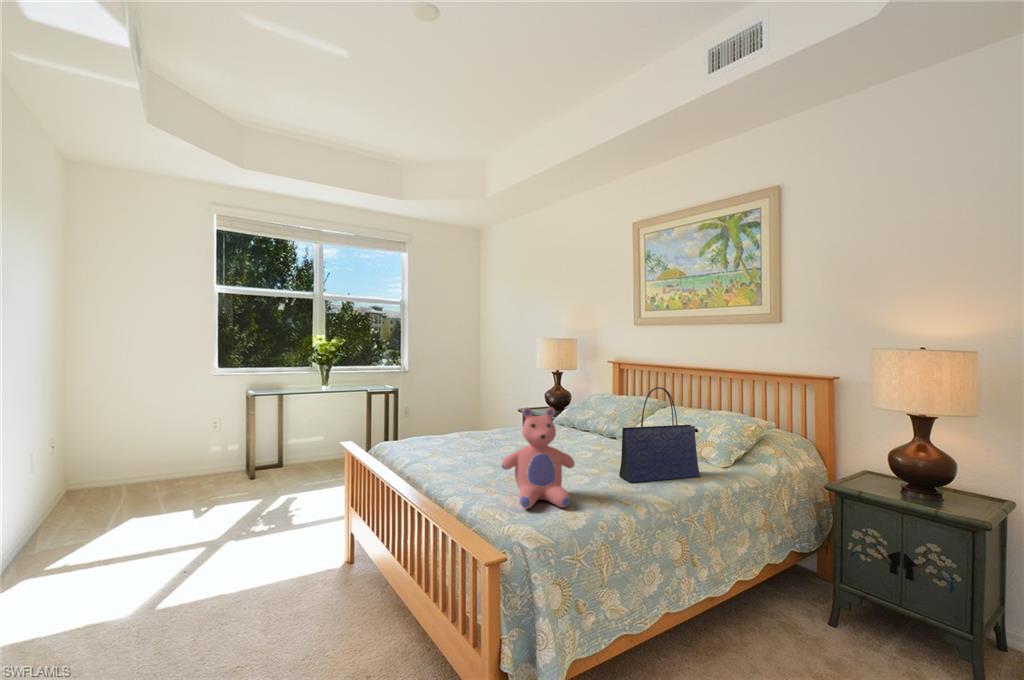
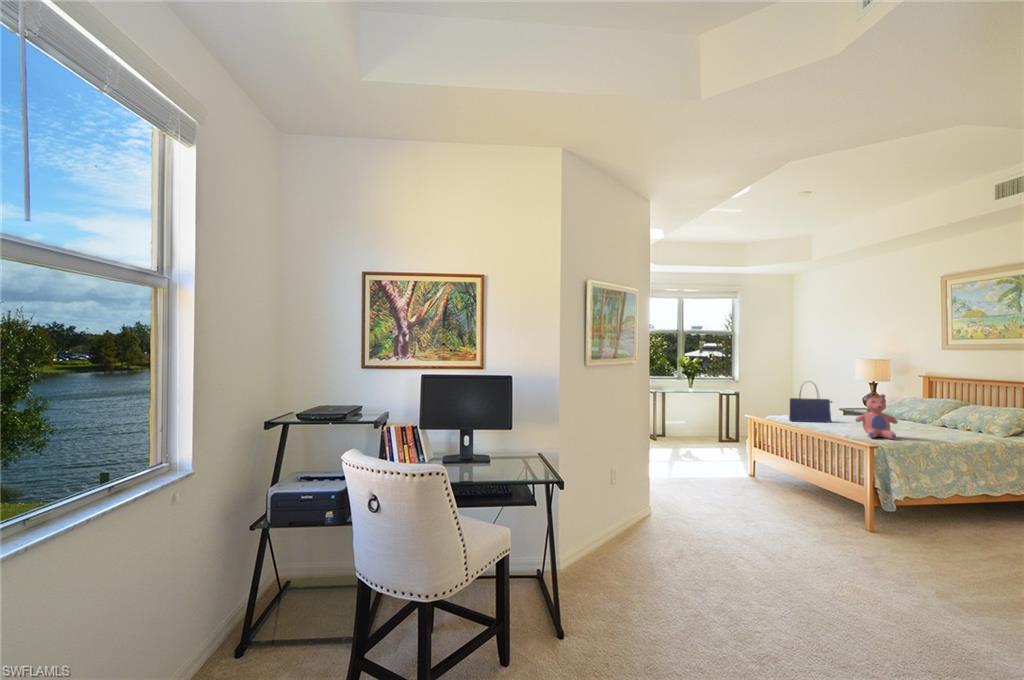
tote bag: present [619,387,700,482] -> present [789,385,832,422]

